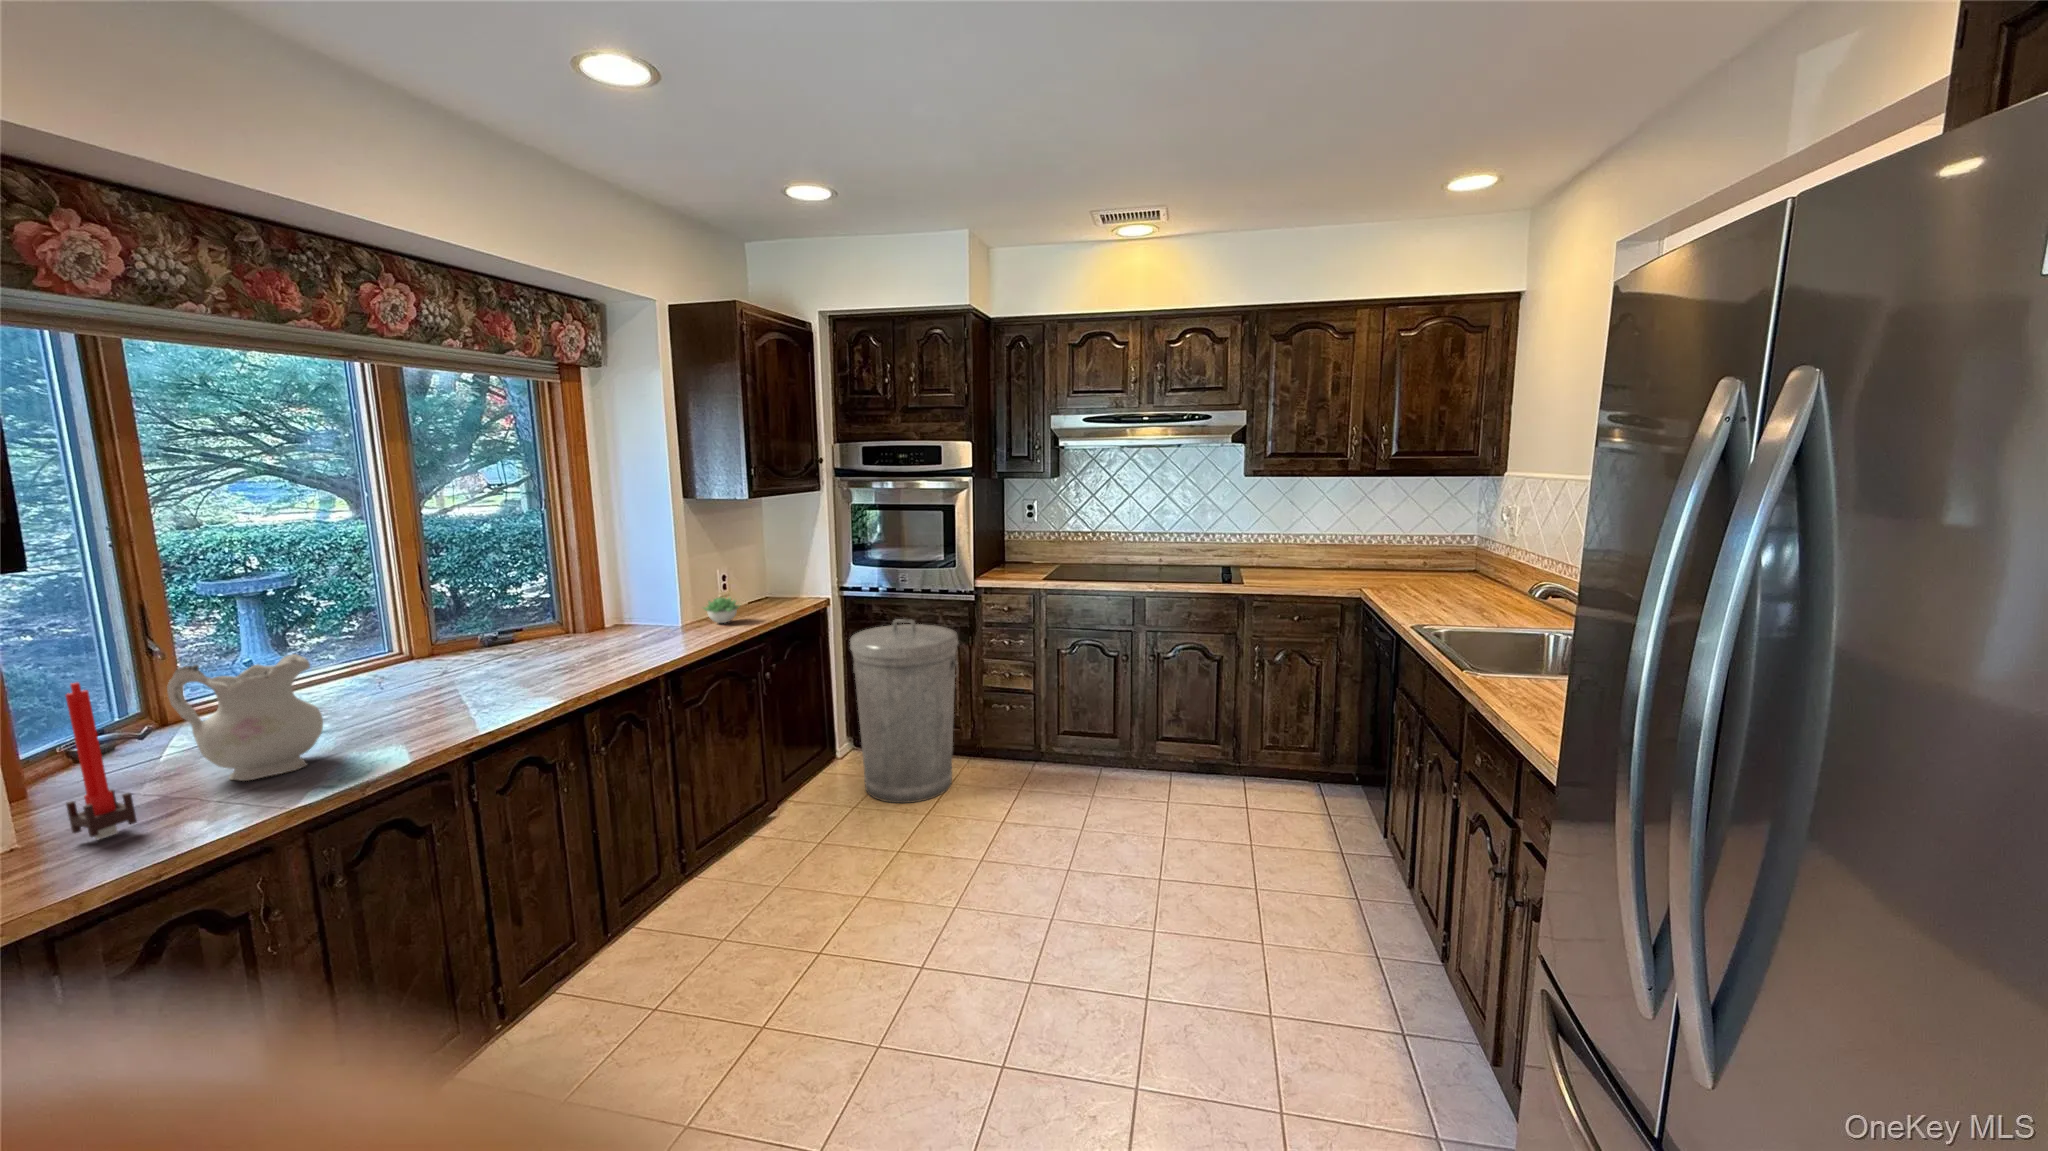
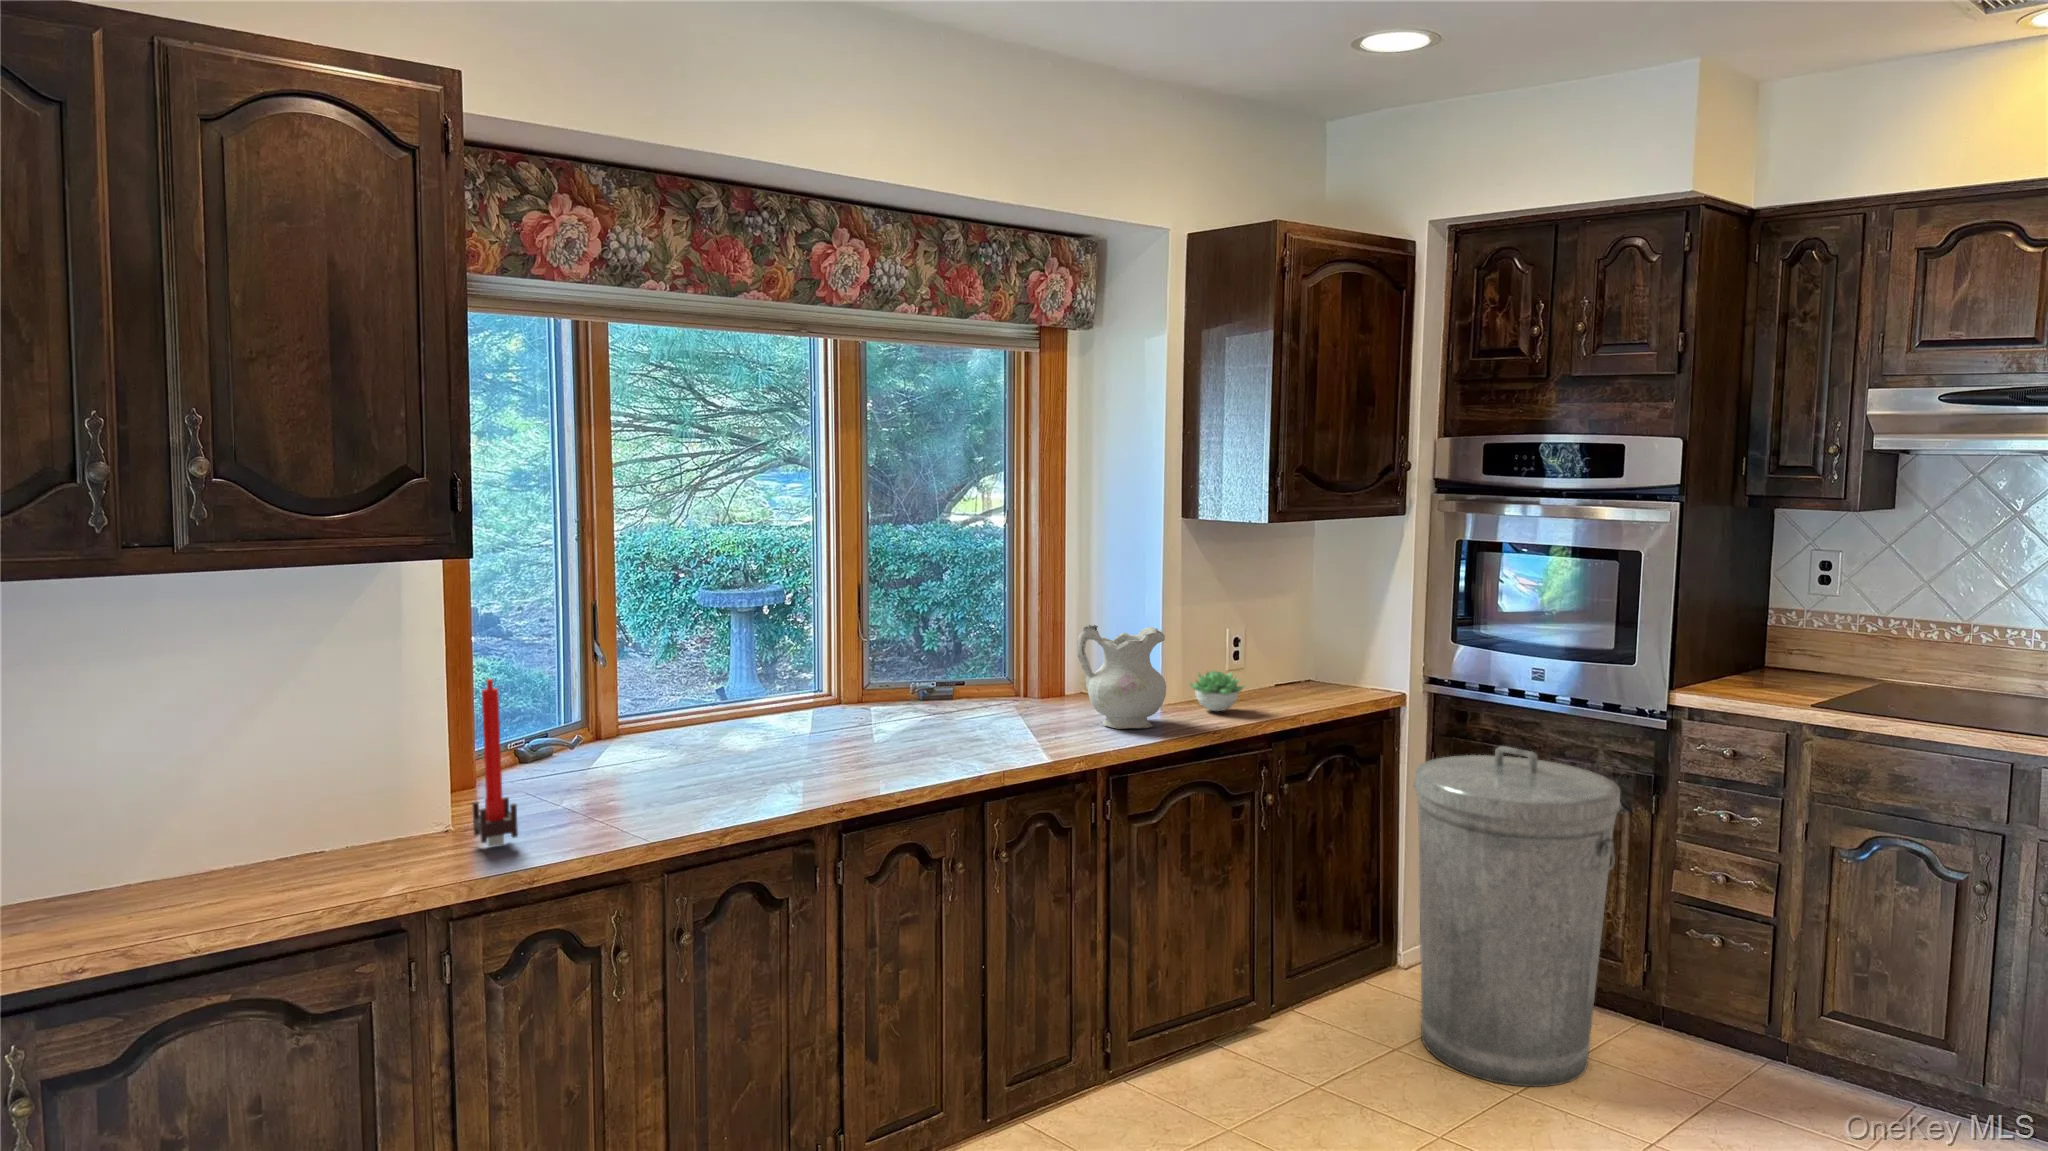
ceramic pitcher: present [167,654,323,781] -> present [1077,625,1166,729]

